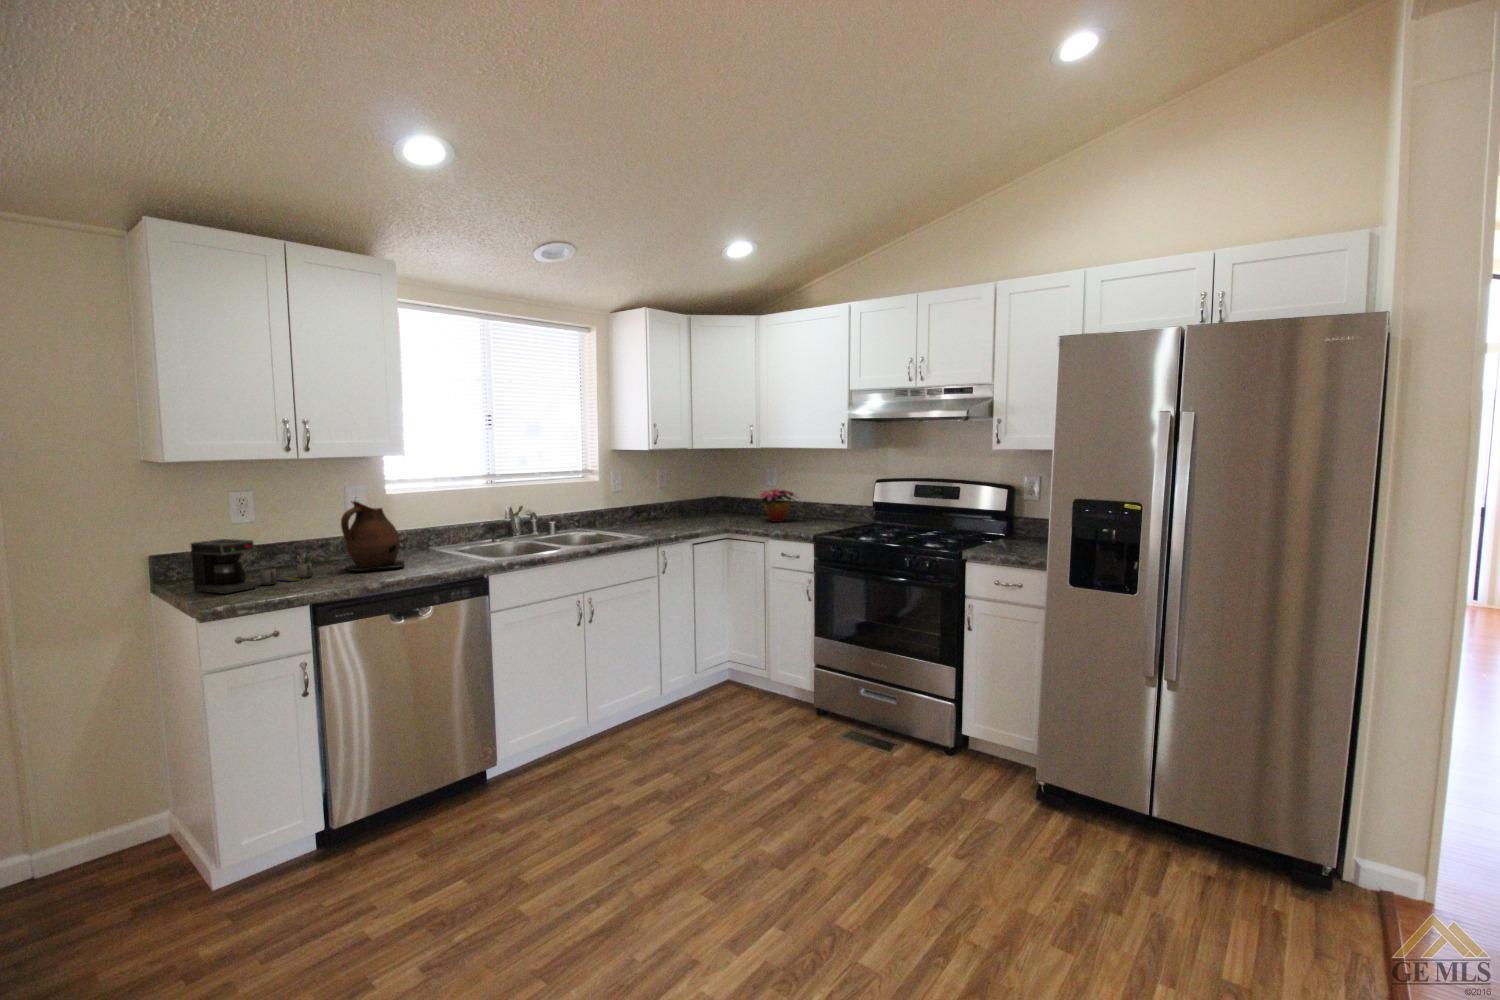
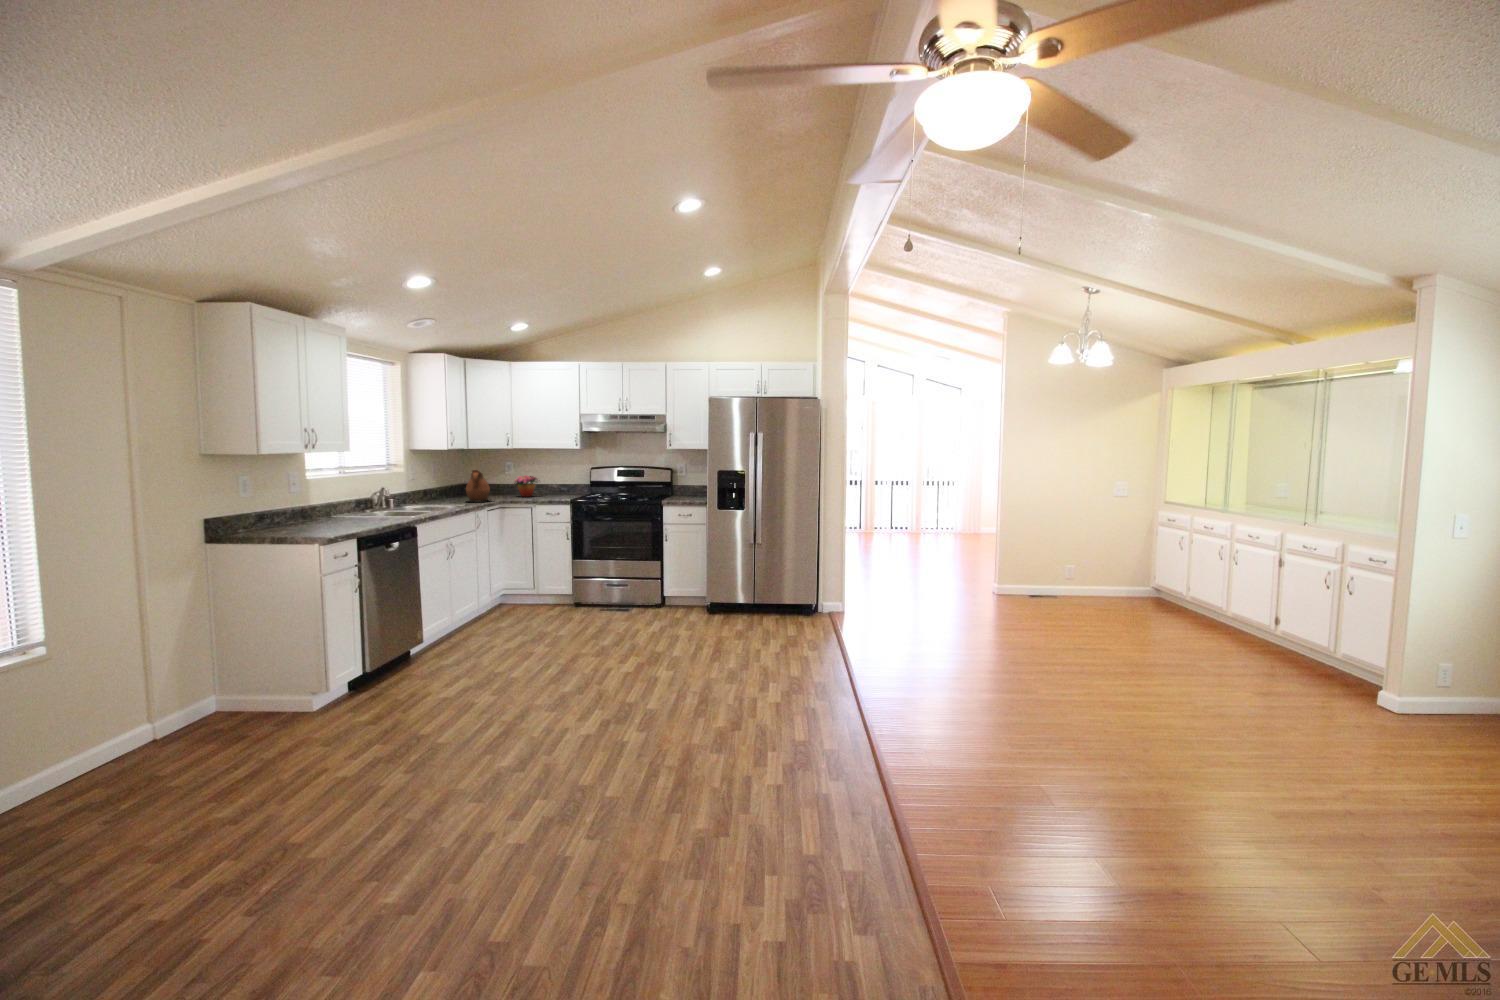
ceramic pitcher: present [341,501,404,571] -> present [466,470,490,502]
coffee maker: present [191,539,313,594] -> none [259,504,315,538]

